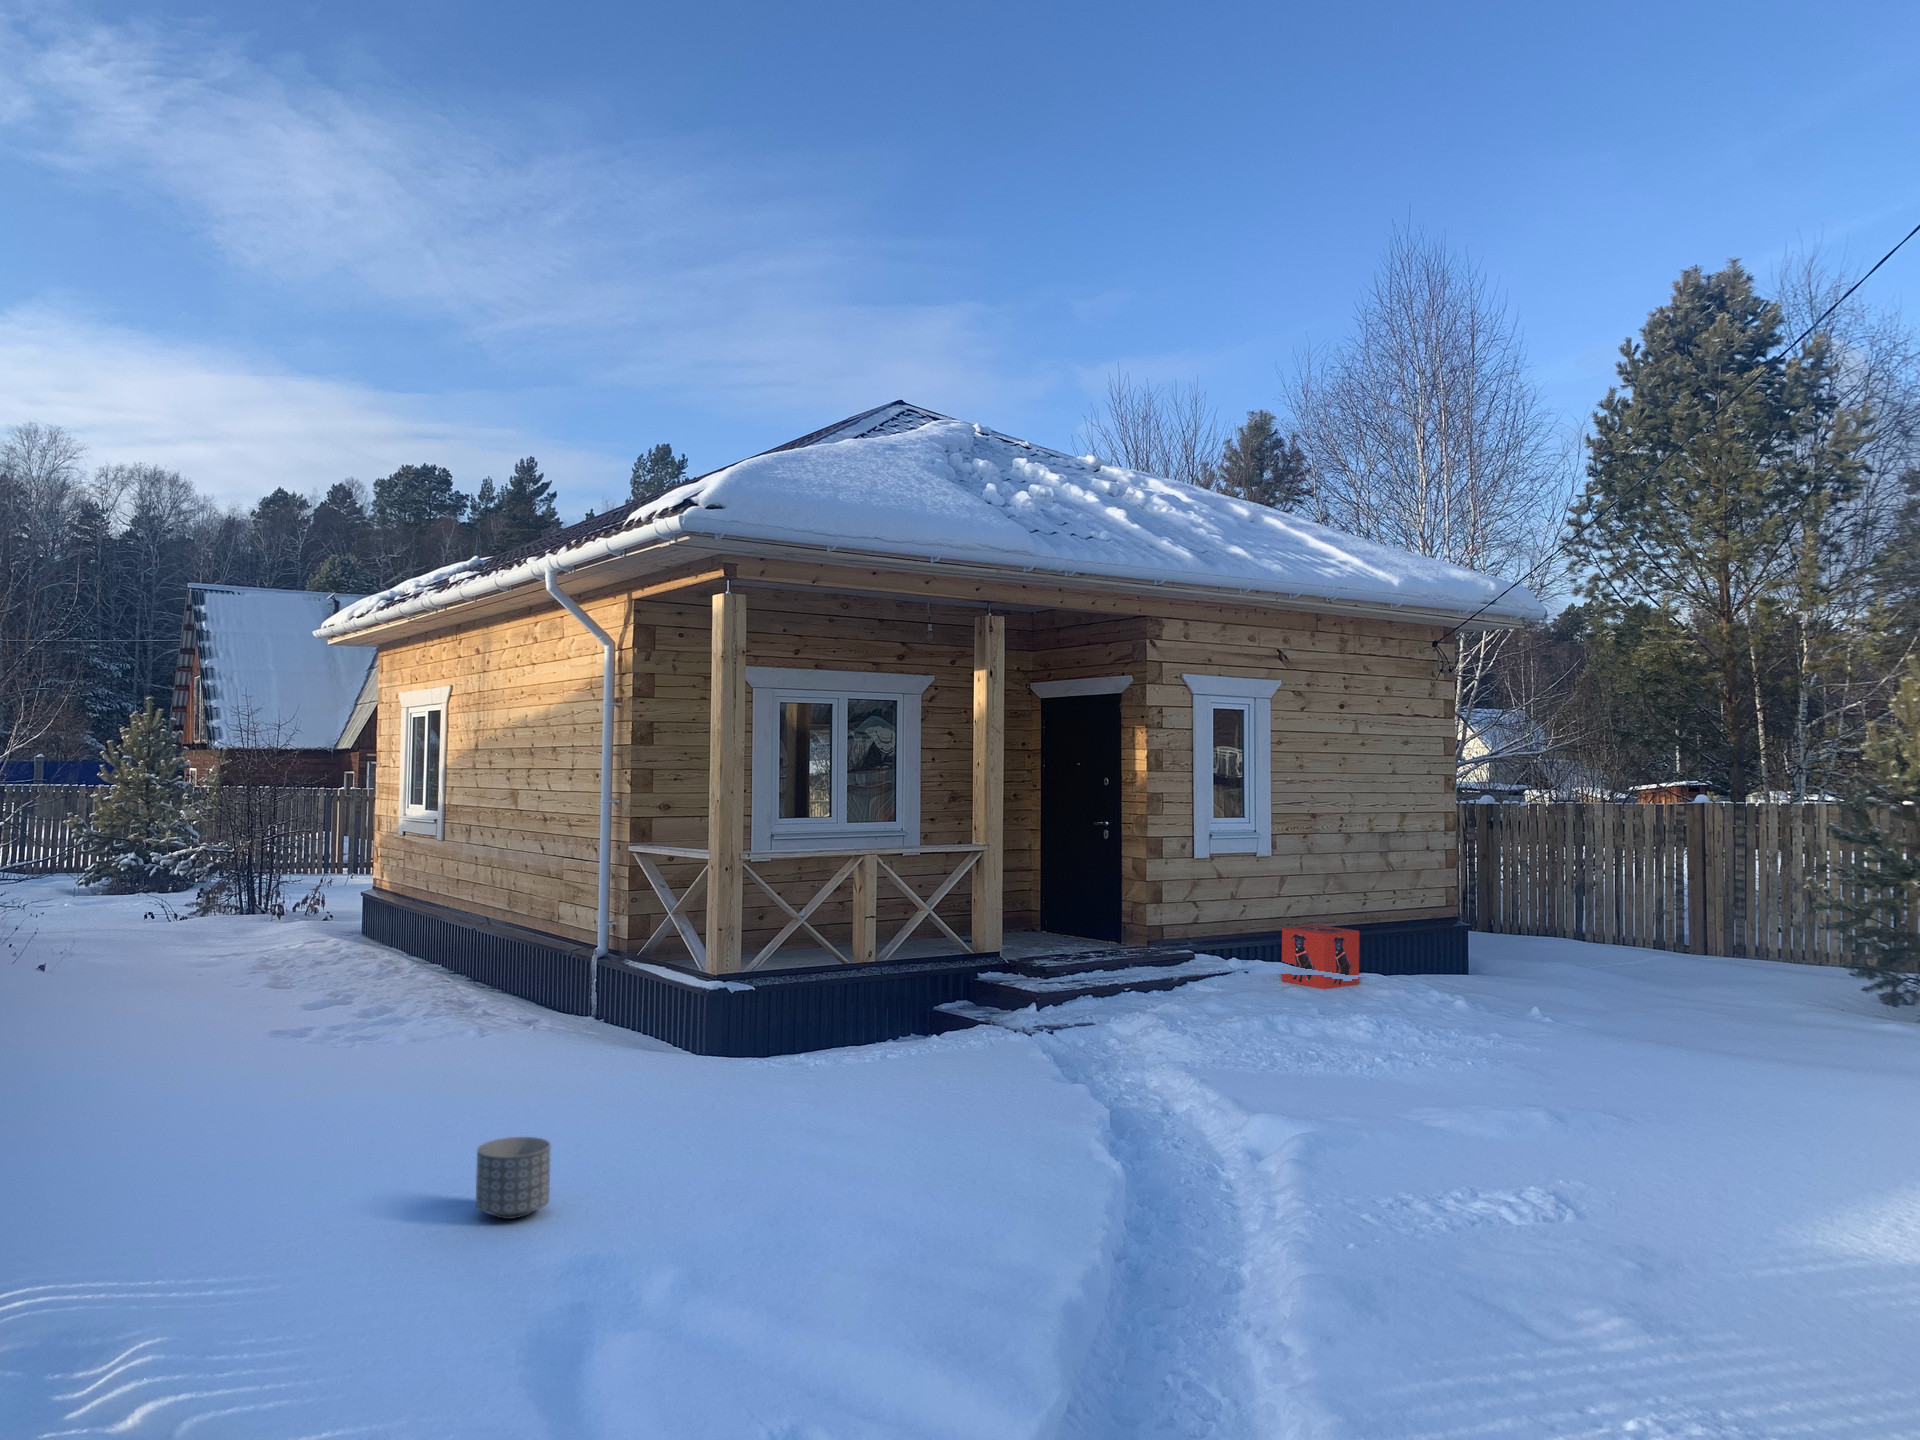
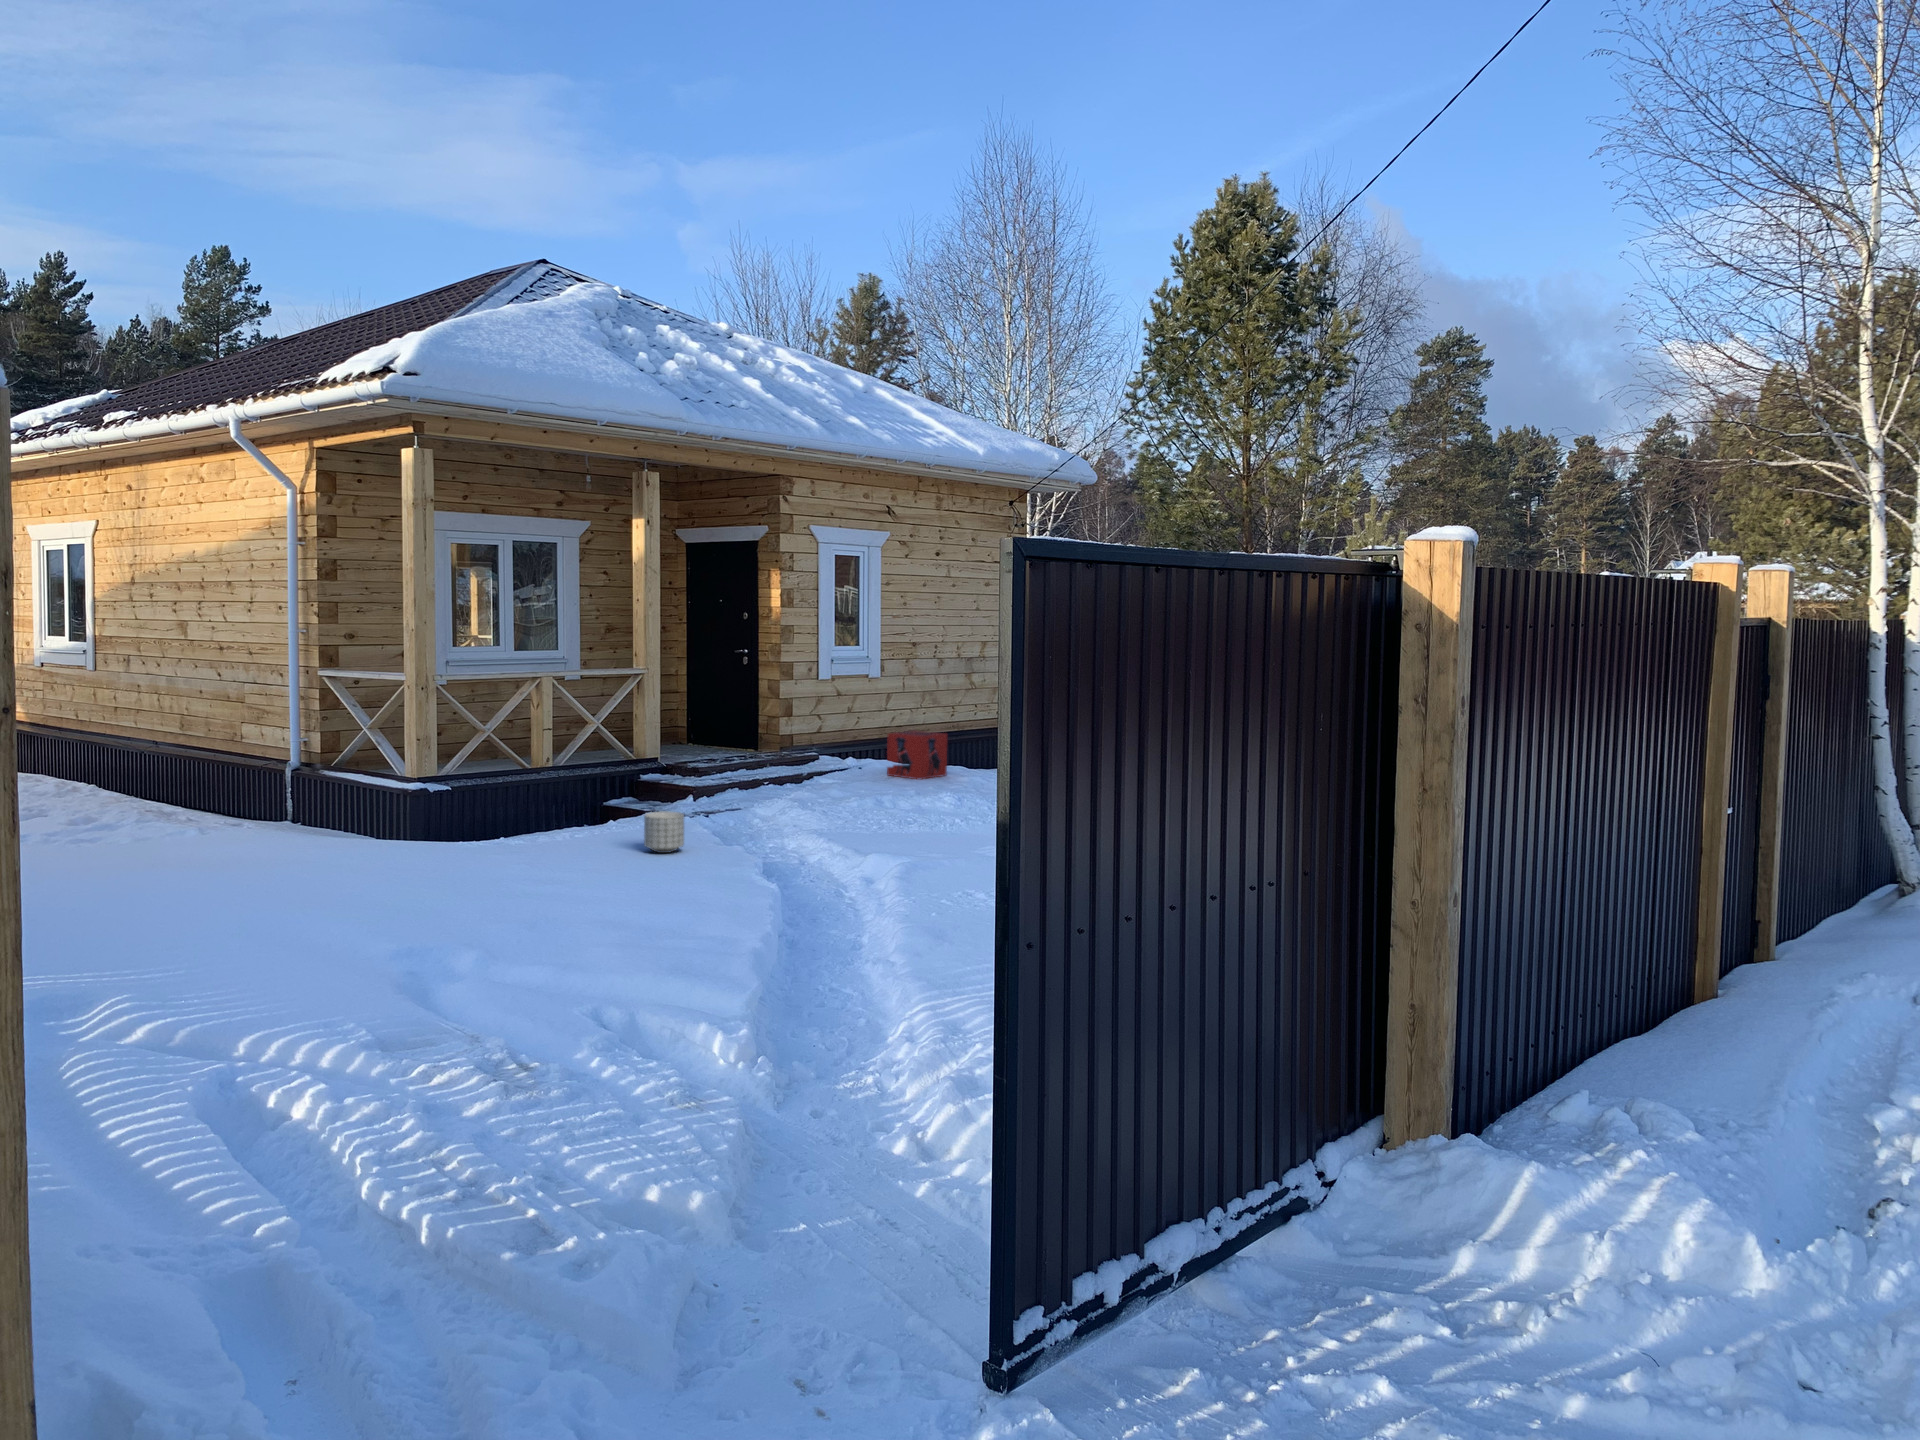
planter: present [476,1137,551,1219] -> present [644,811,684,853]

